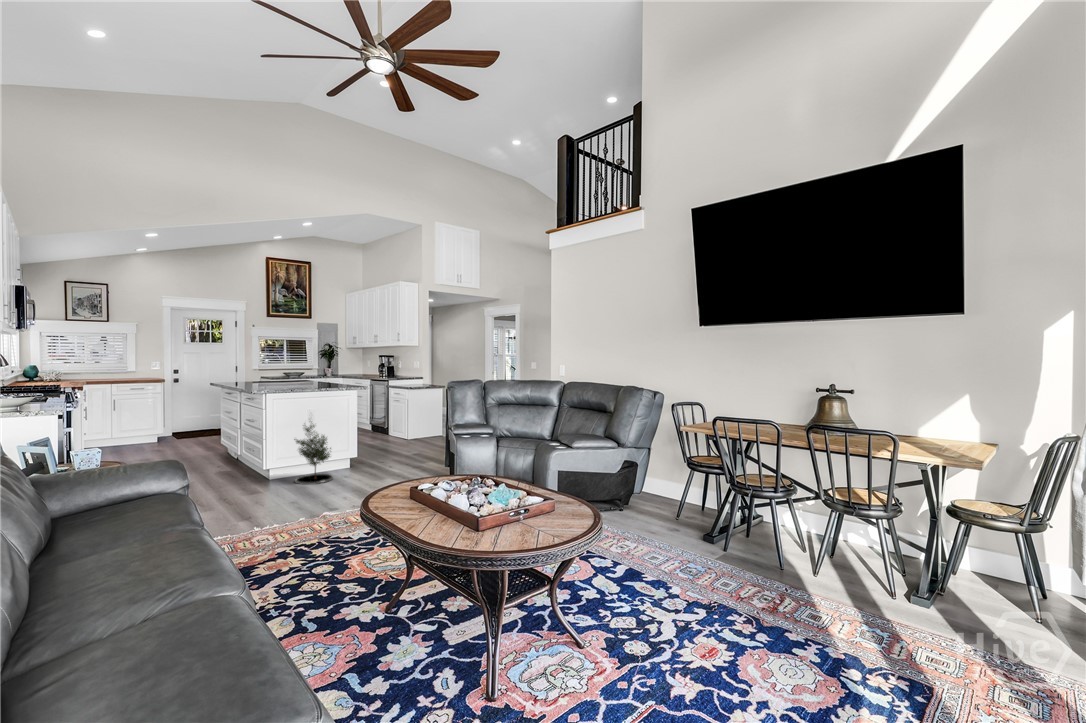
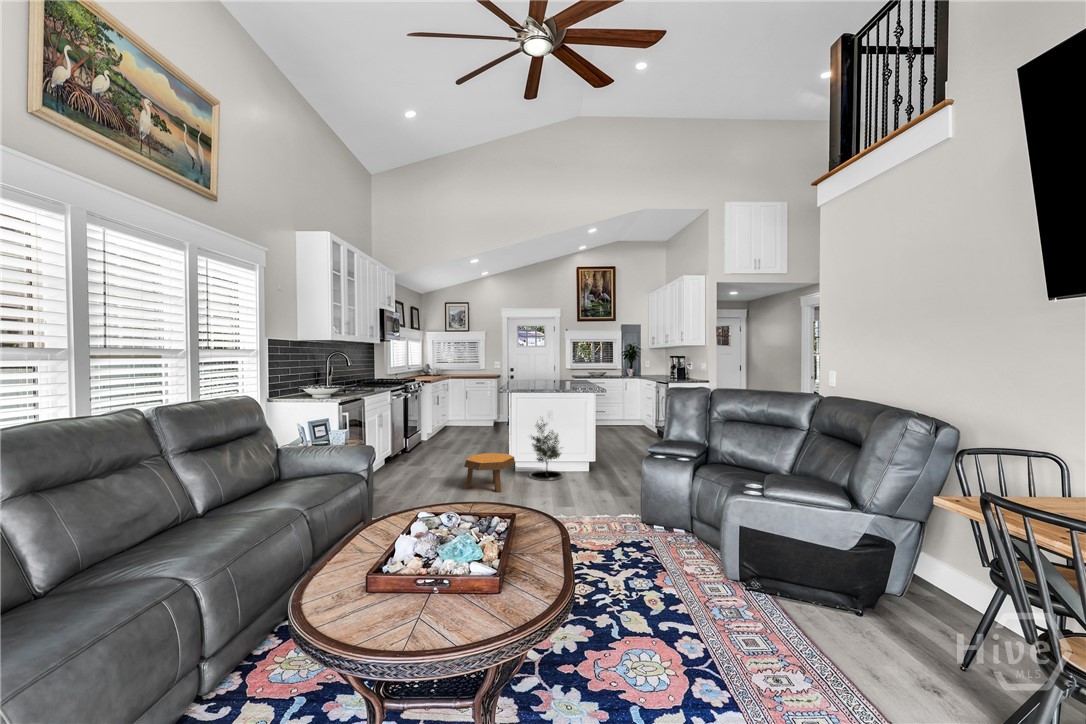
footstool: none [236,461,296,506] -> present [464,453,515,492]

